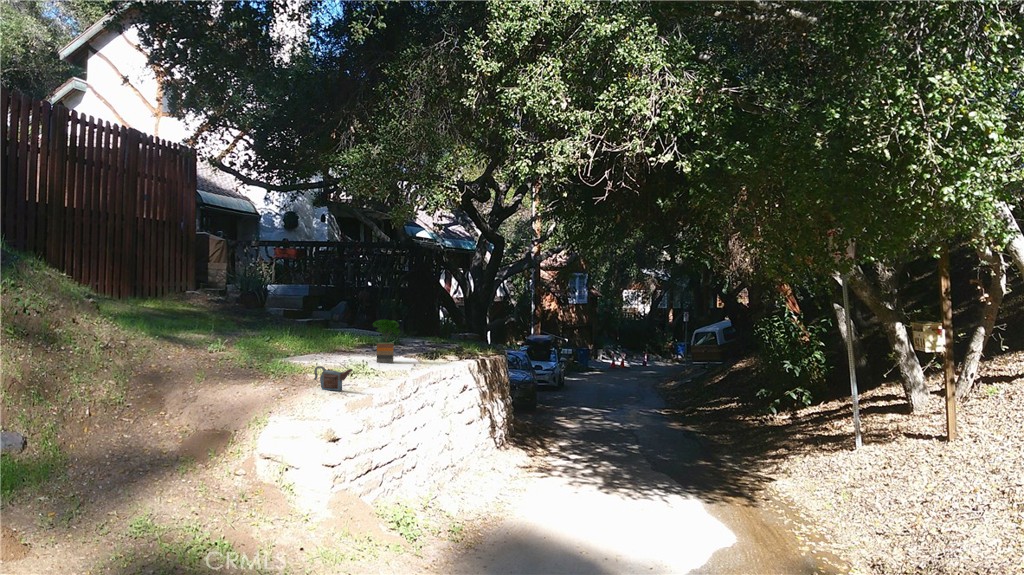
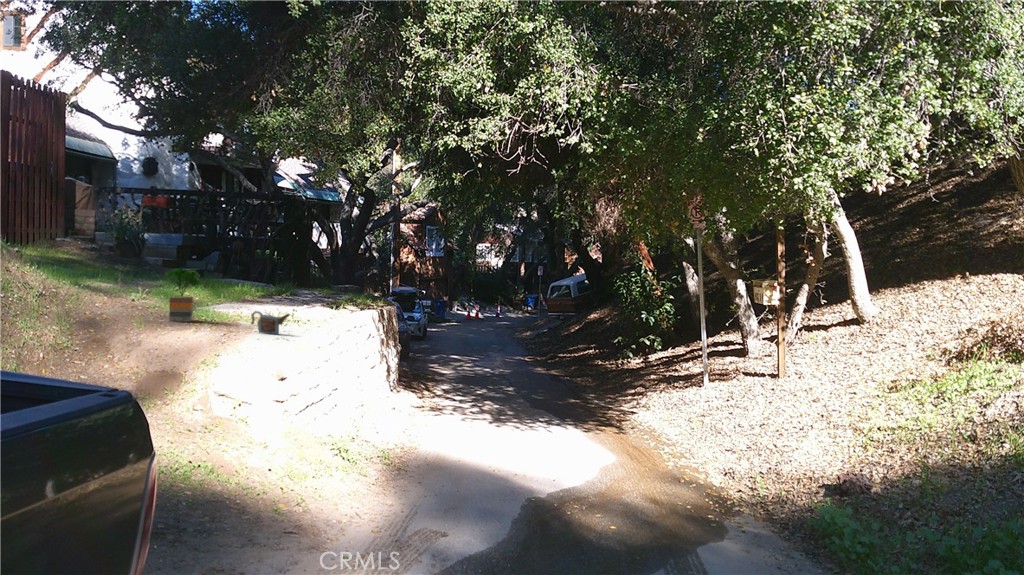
potted tree: present [373,319,400,363] -> present [165,268,201,322]

